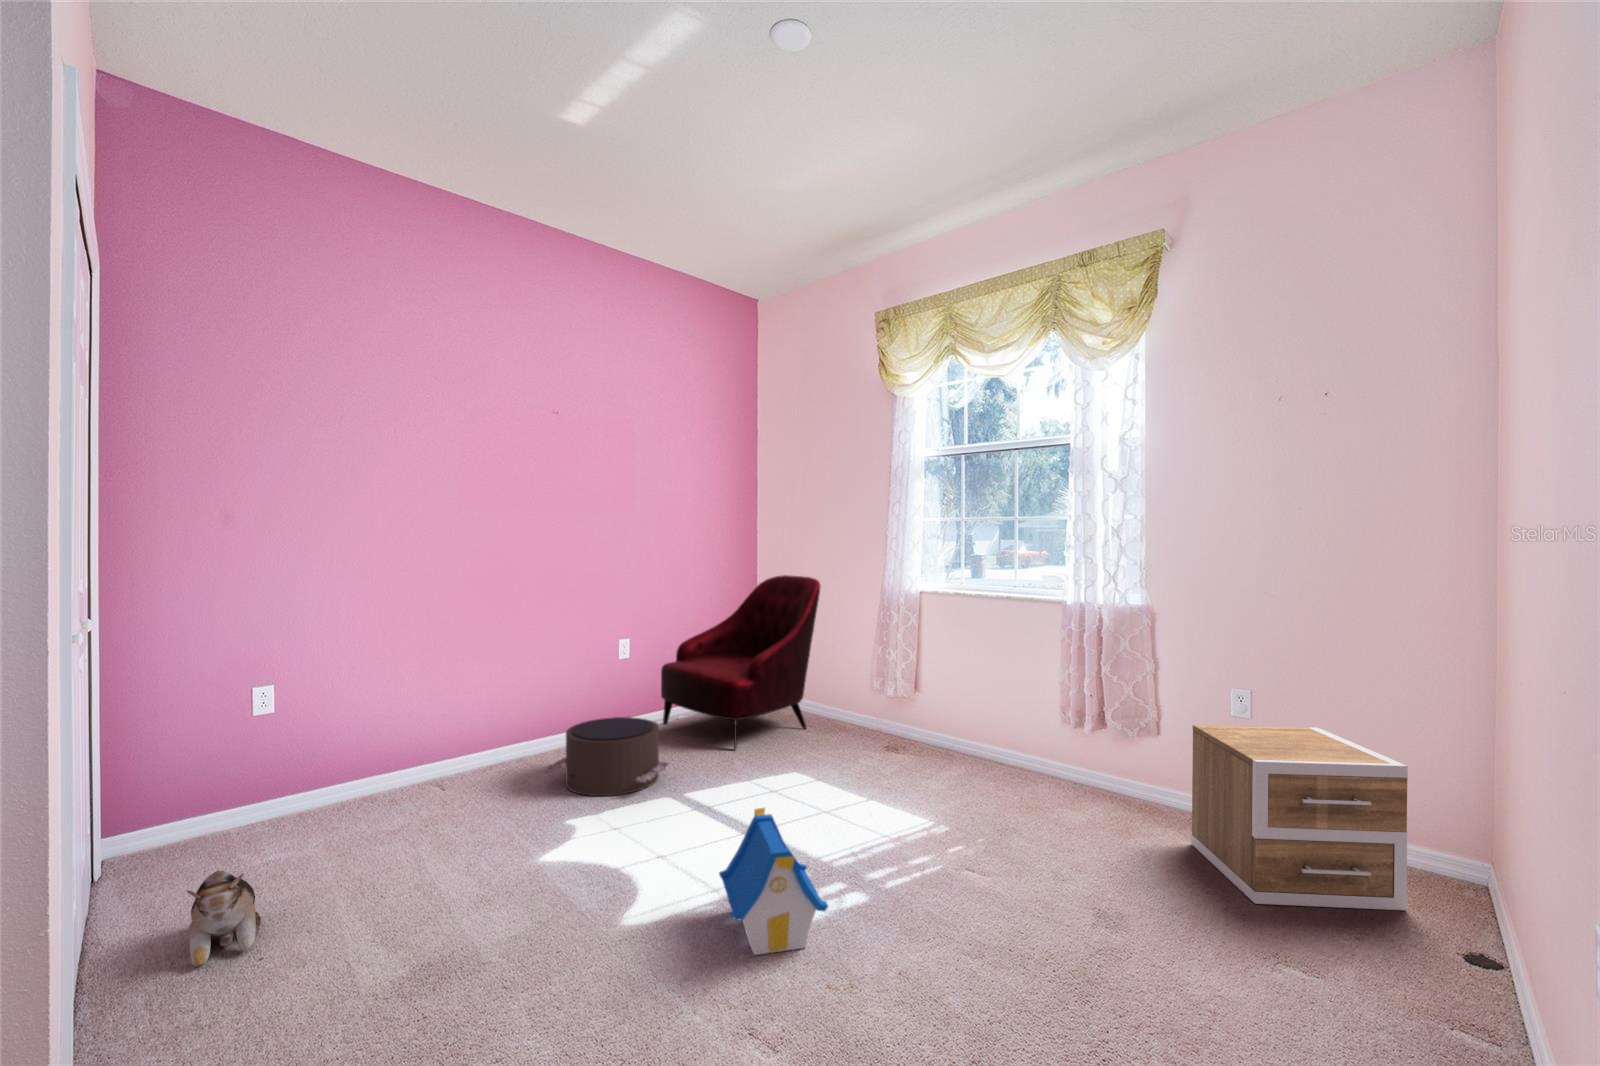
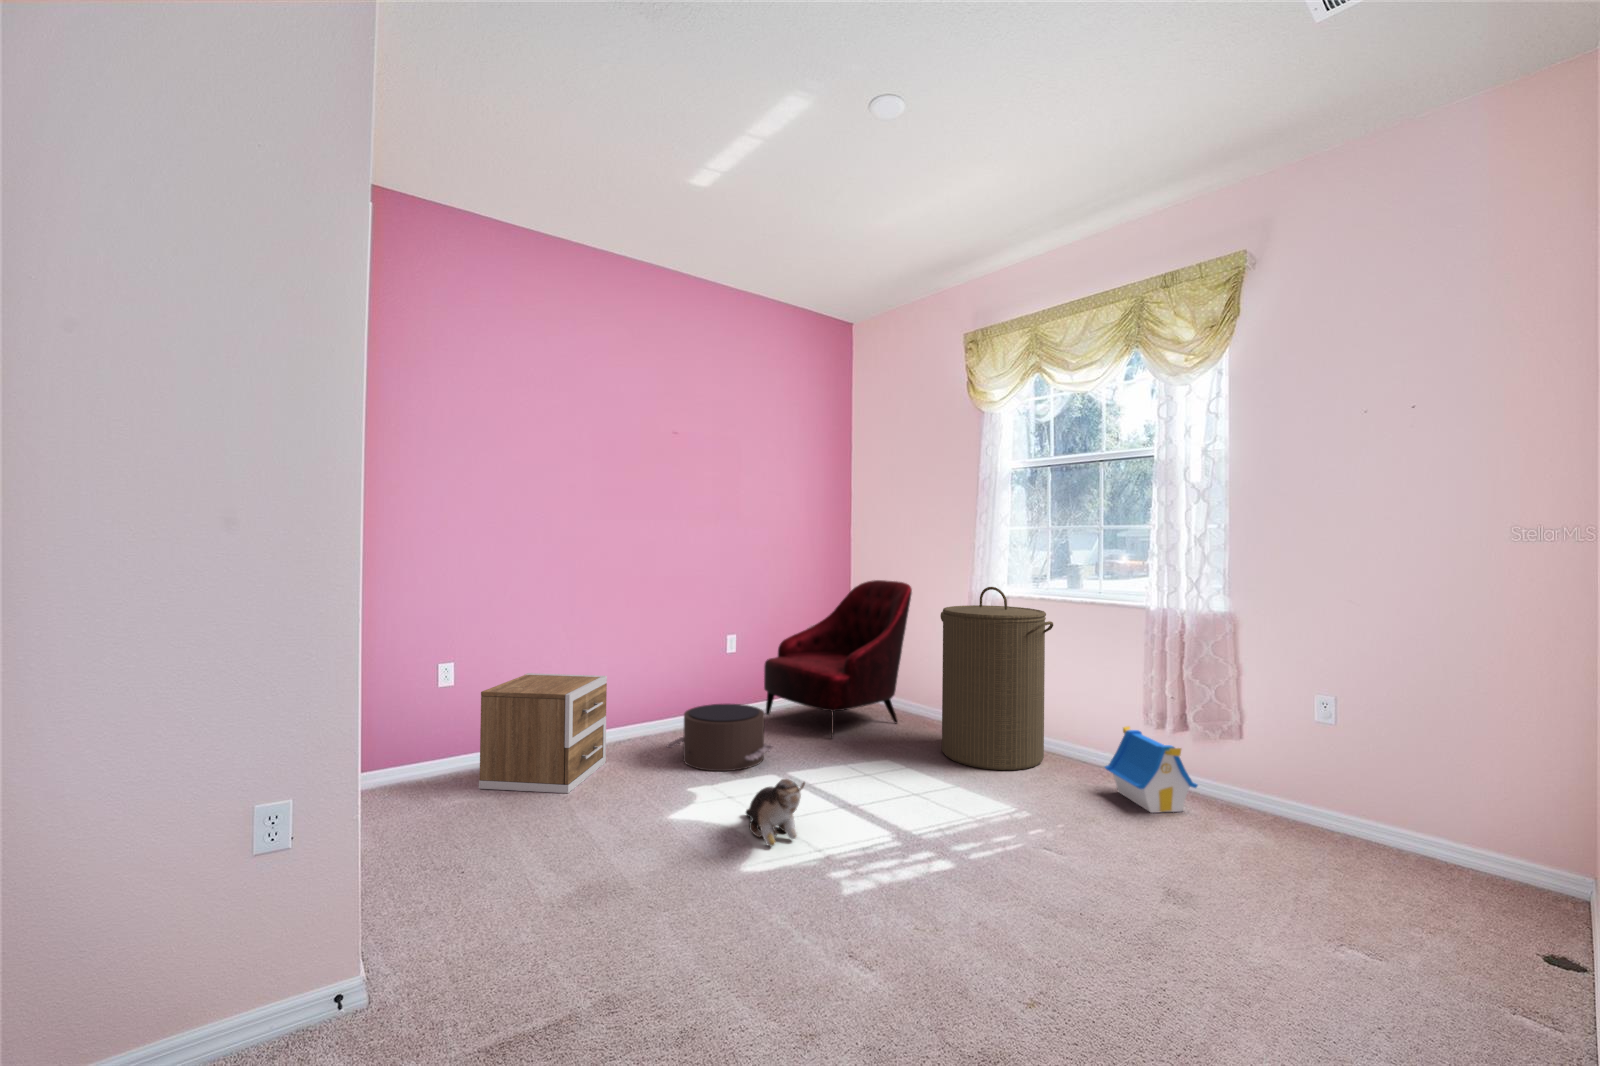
laundry hamper: none [851,582,969,778] -> present [940,587,1053,770]
nightstand: present [1191,725,1408,910] -> present [479,673,607,793]
toy house: present [719,808,828,955] -> present [1105,726,1198,813]
plush toy: present [186,871,261,967] -> present [746,779,805,846]

